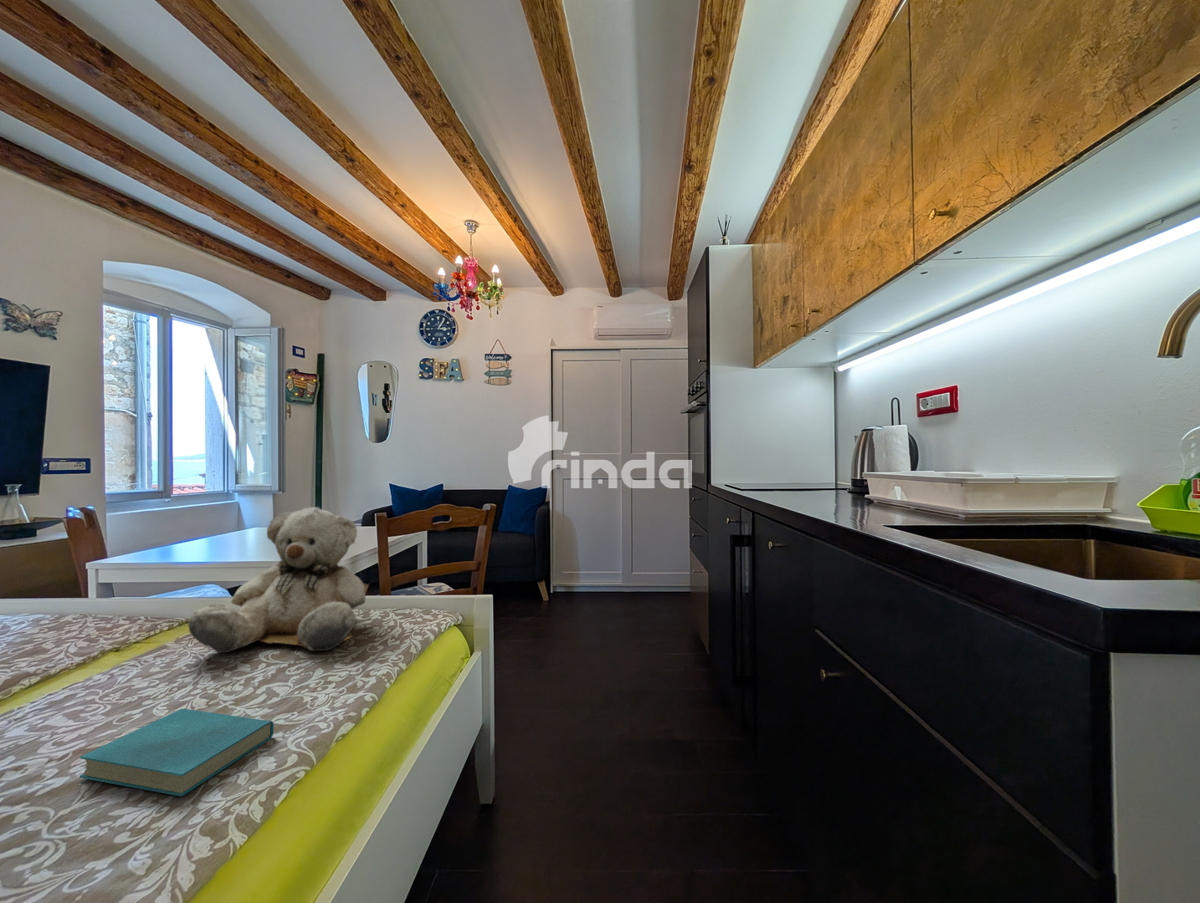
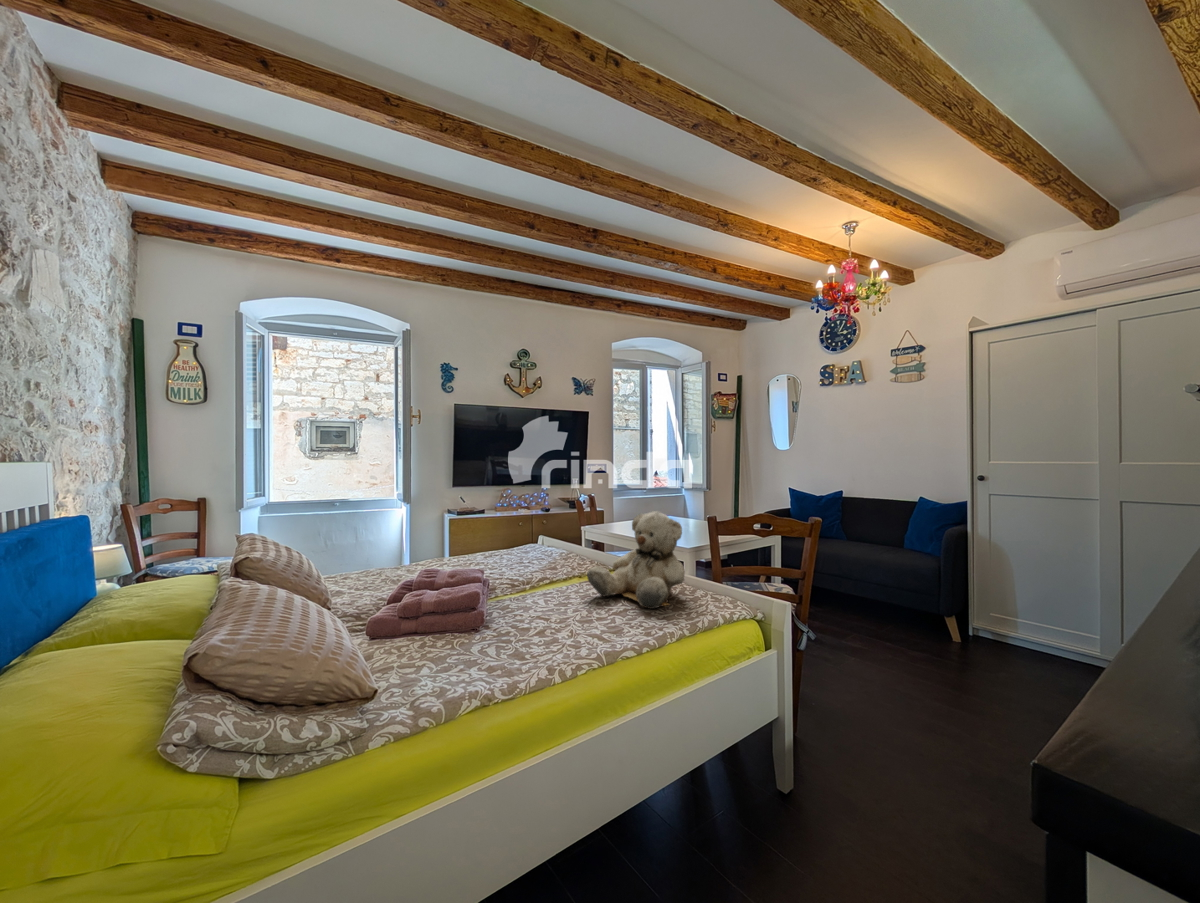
book: present [80,709,274,796] -> none [524,617,595,653]

